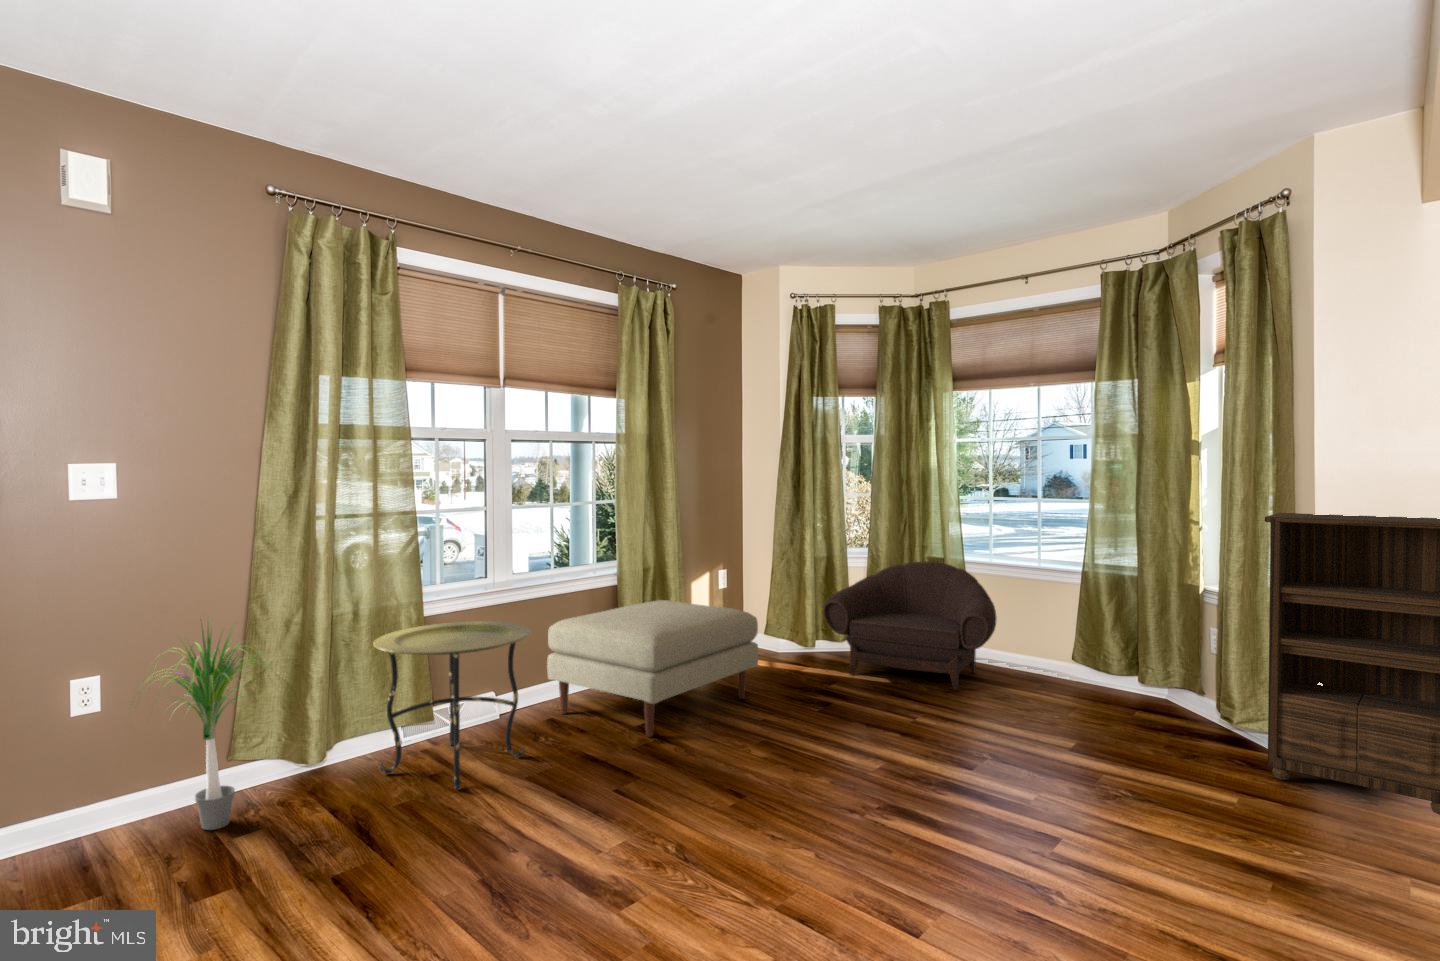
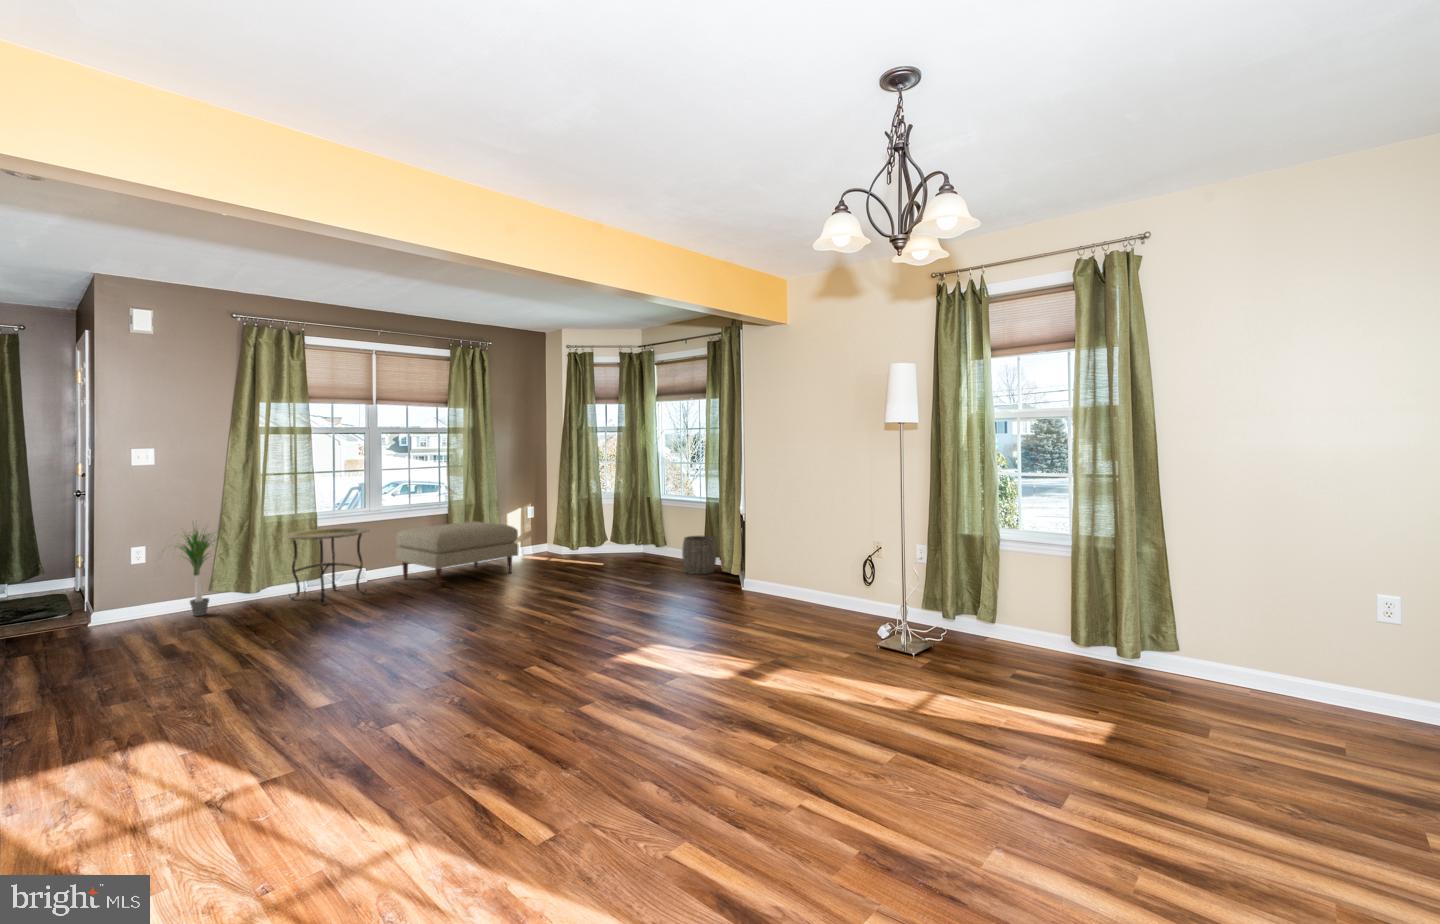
bookshelf: present [1265,513,1440,815] -> none [717,470,801,610]
armchair: present [823,562,996,689] -> none [573,501,663,569]
woven basket: none [1053,628,1121,703] -> present [682,536,716,574]

